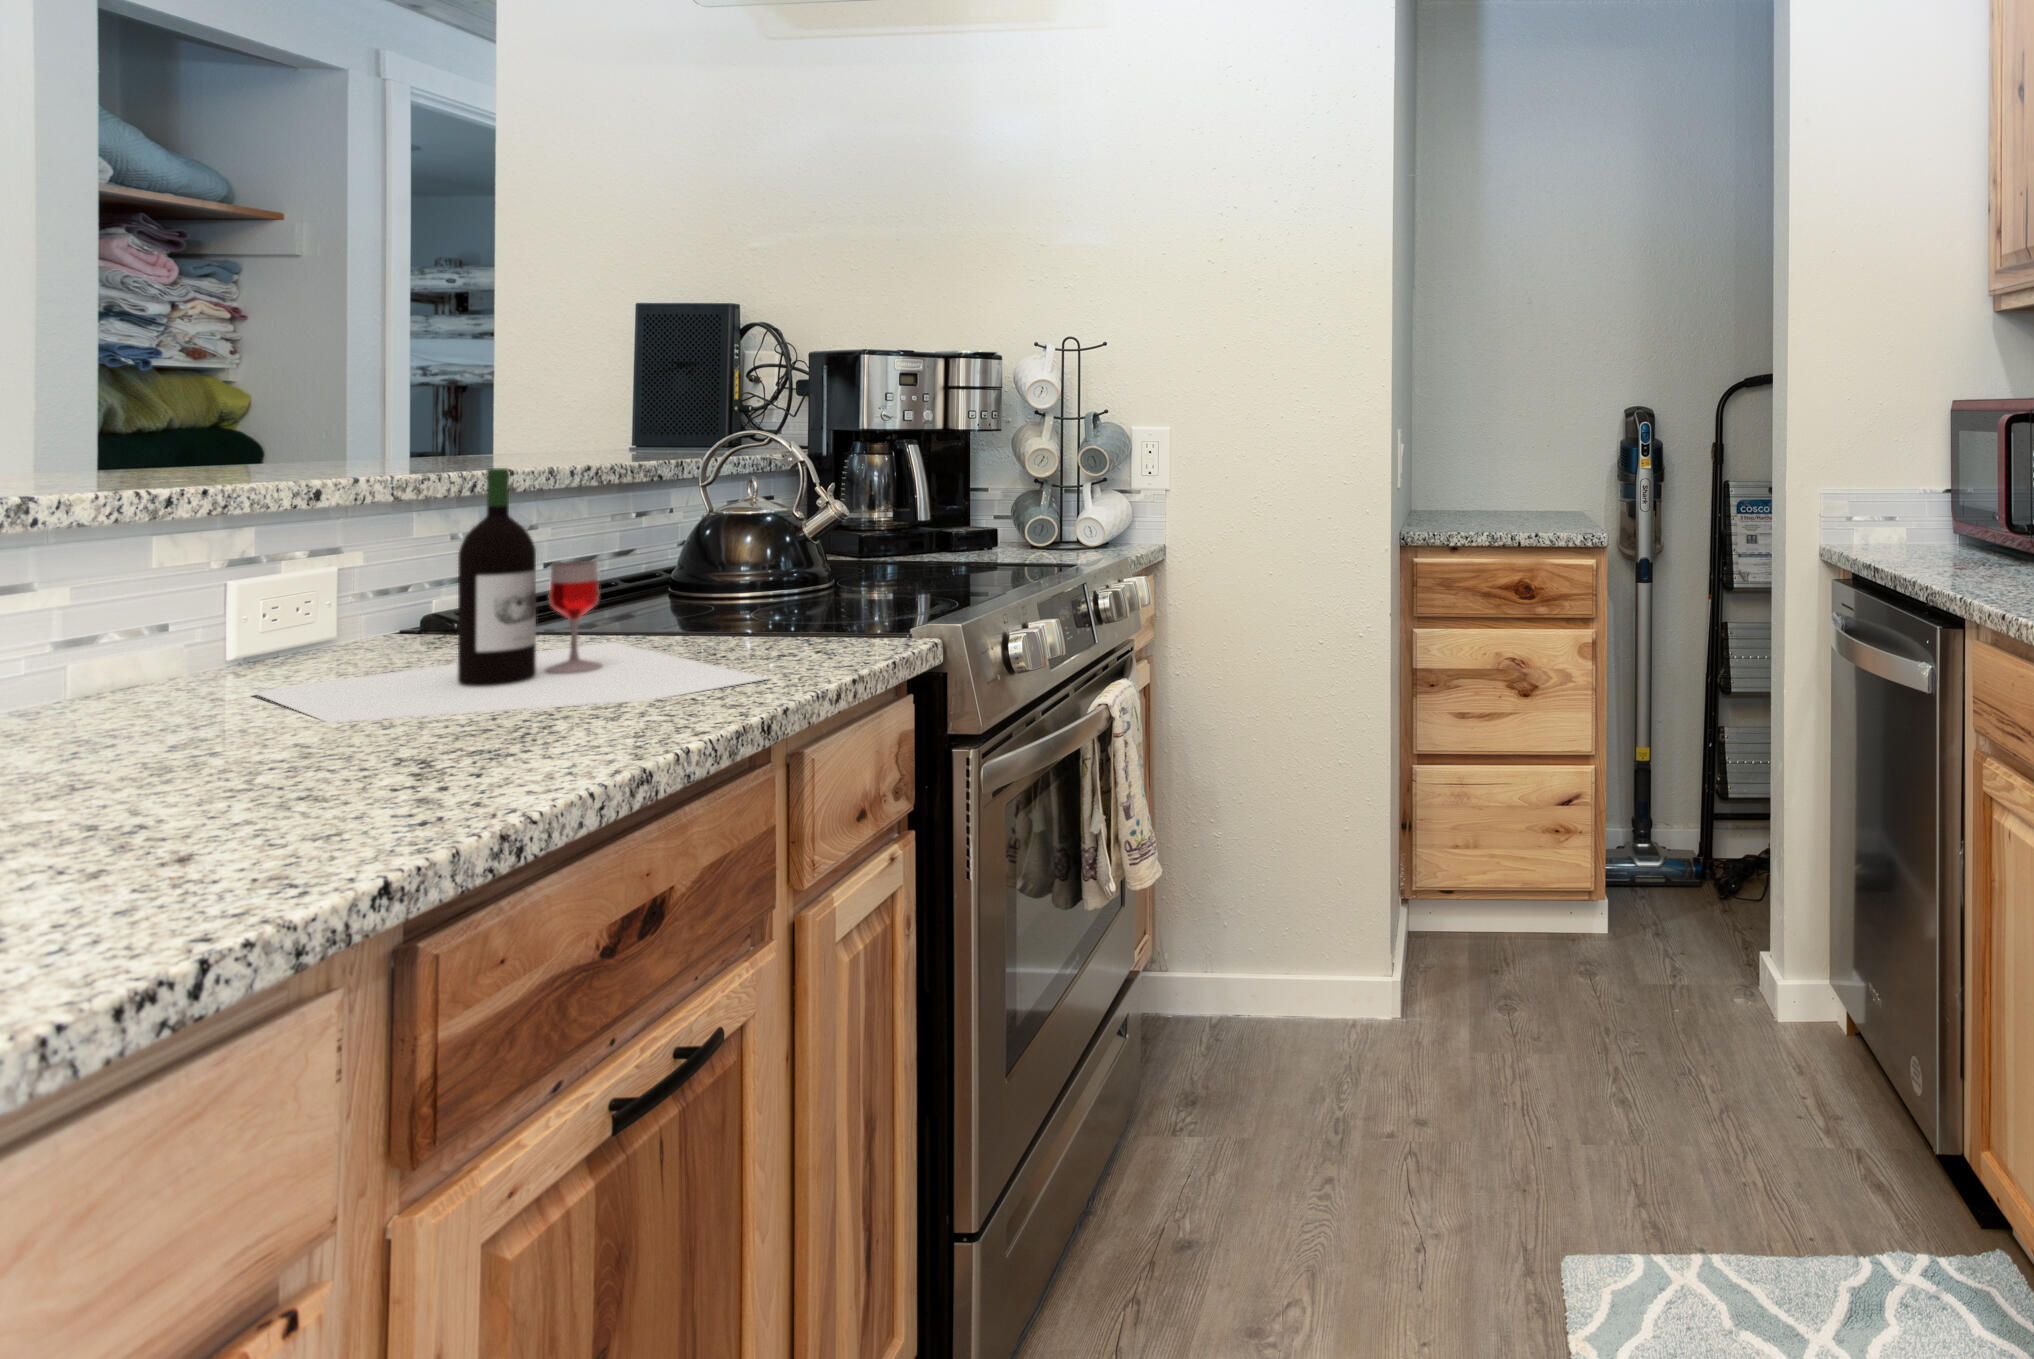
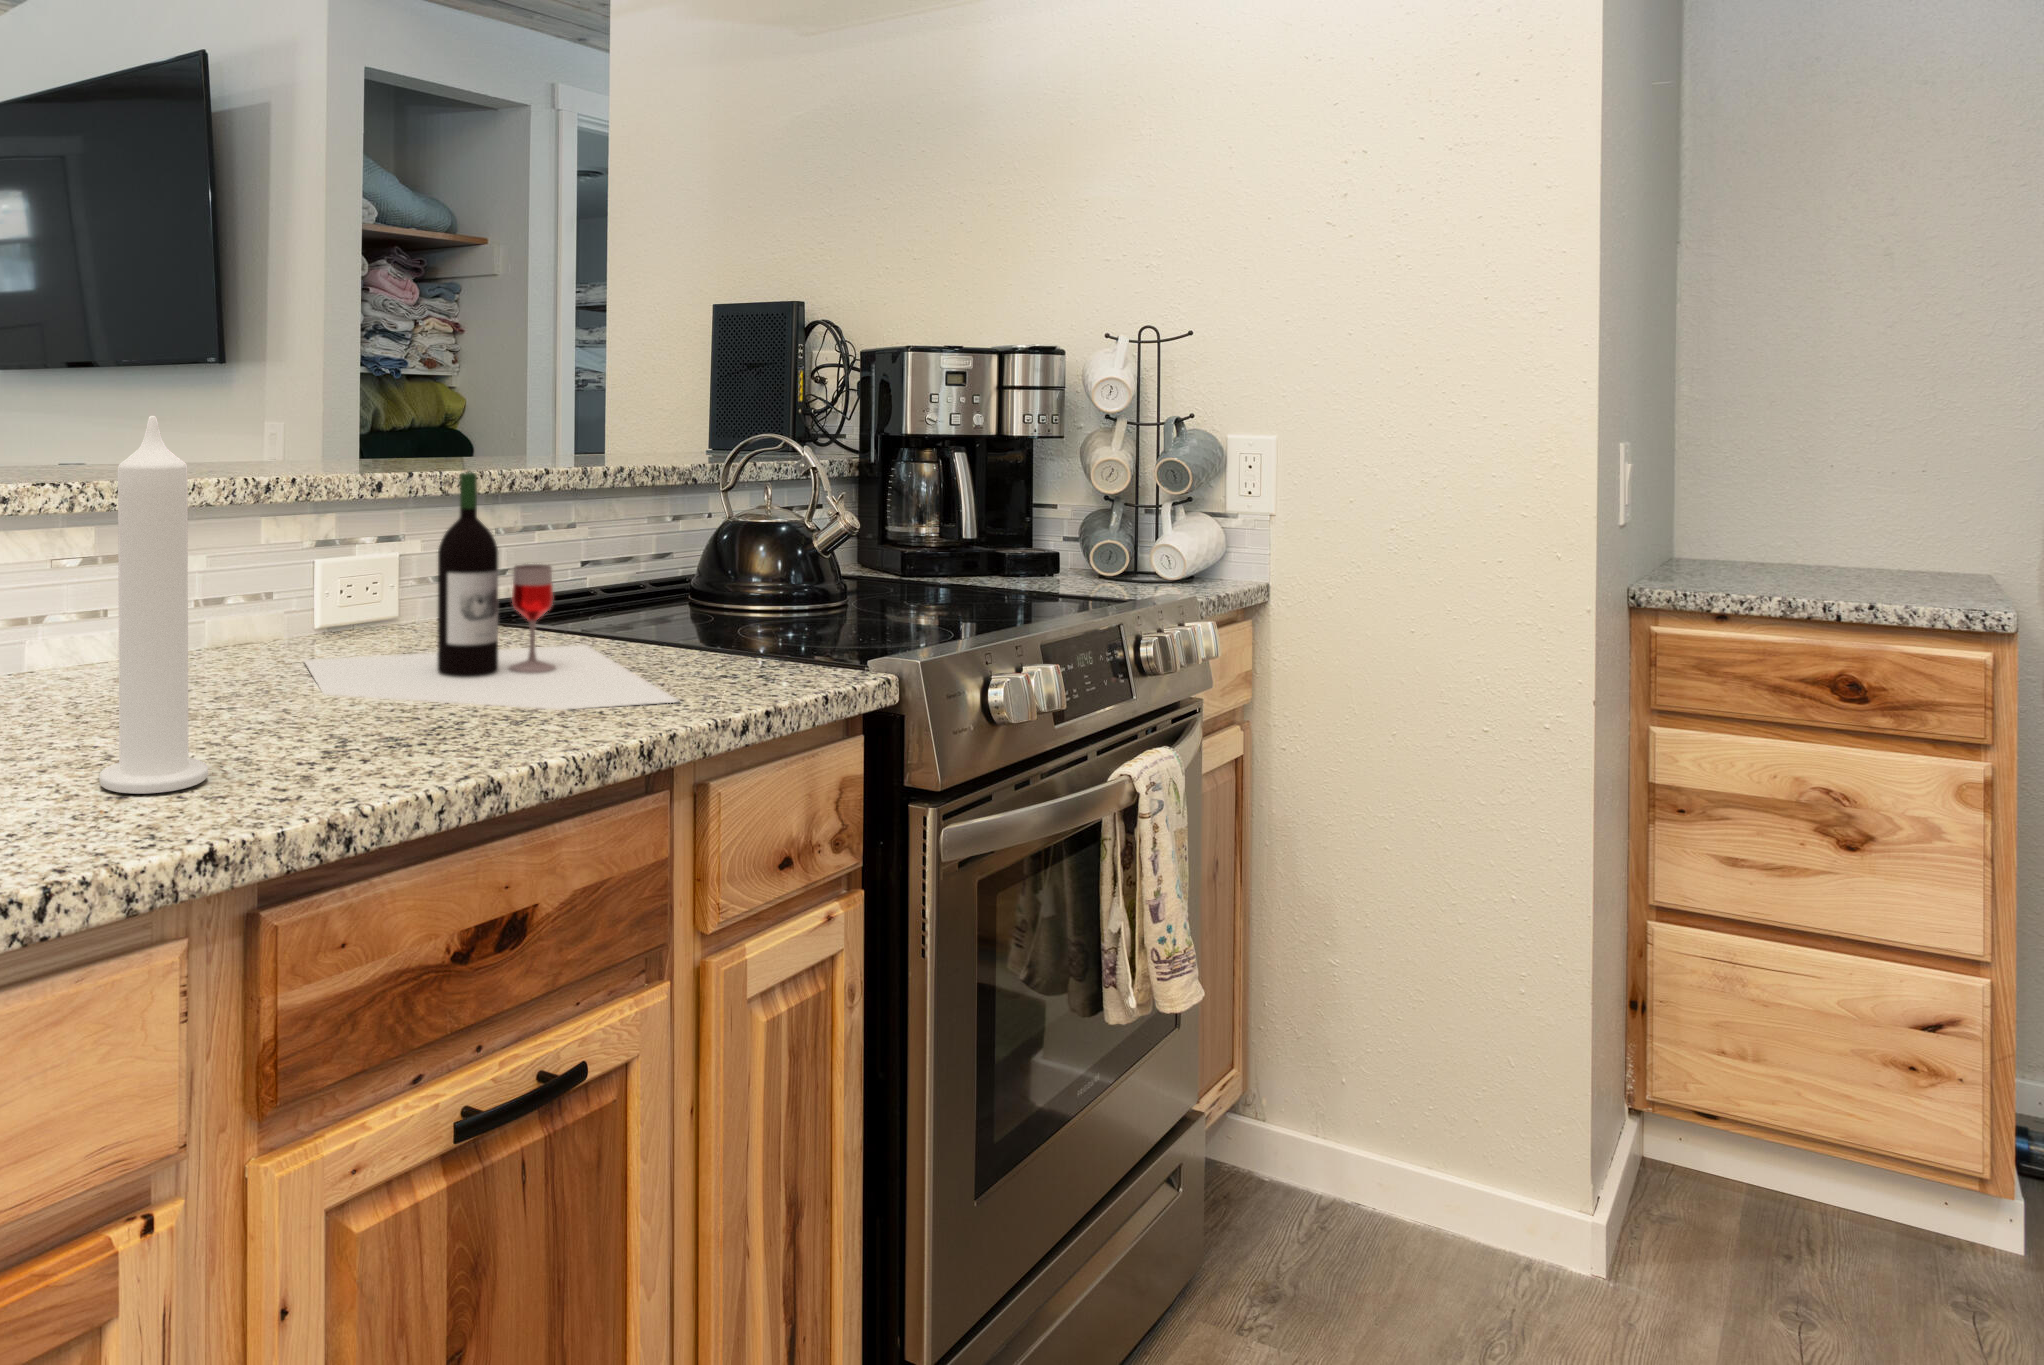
candle: none [120,400,287,854] -> present [99,416,208,794]

